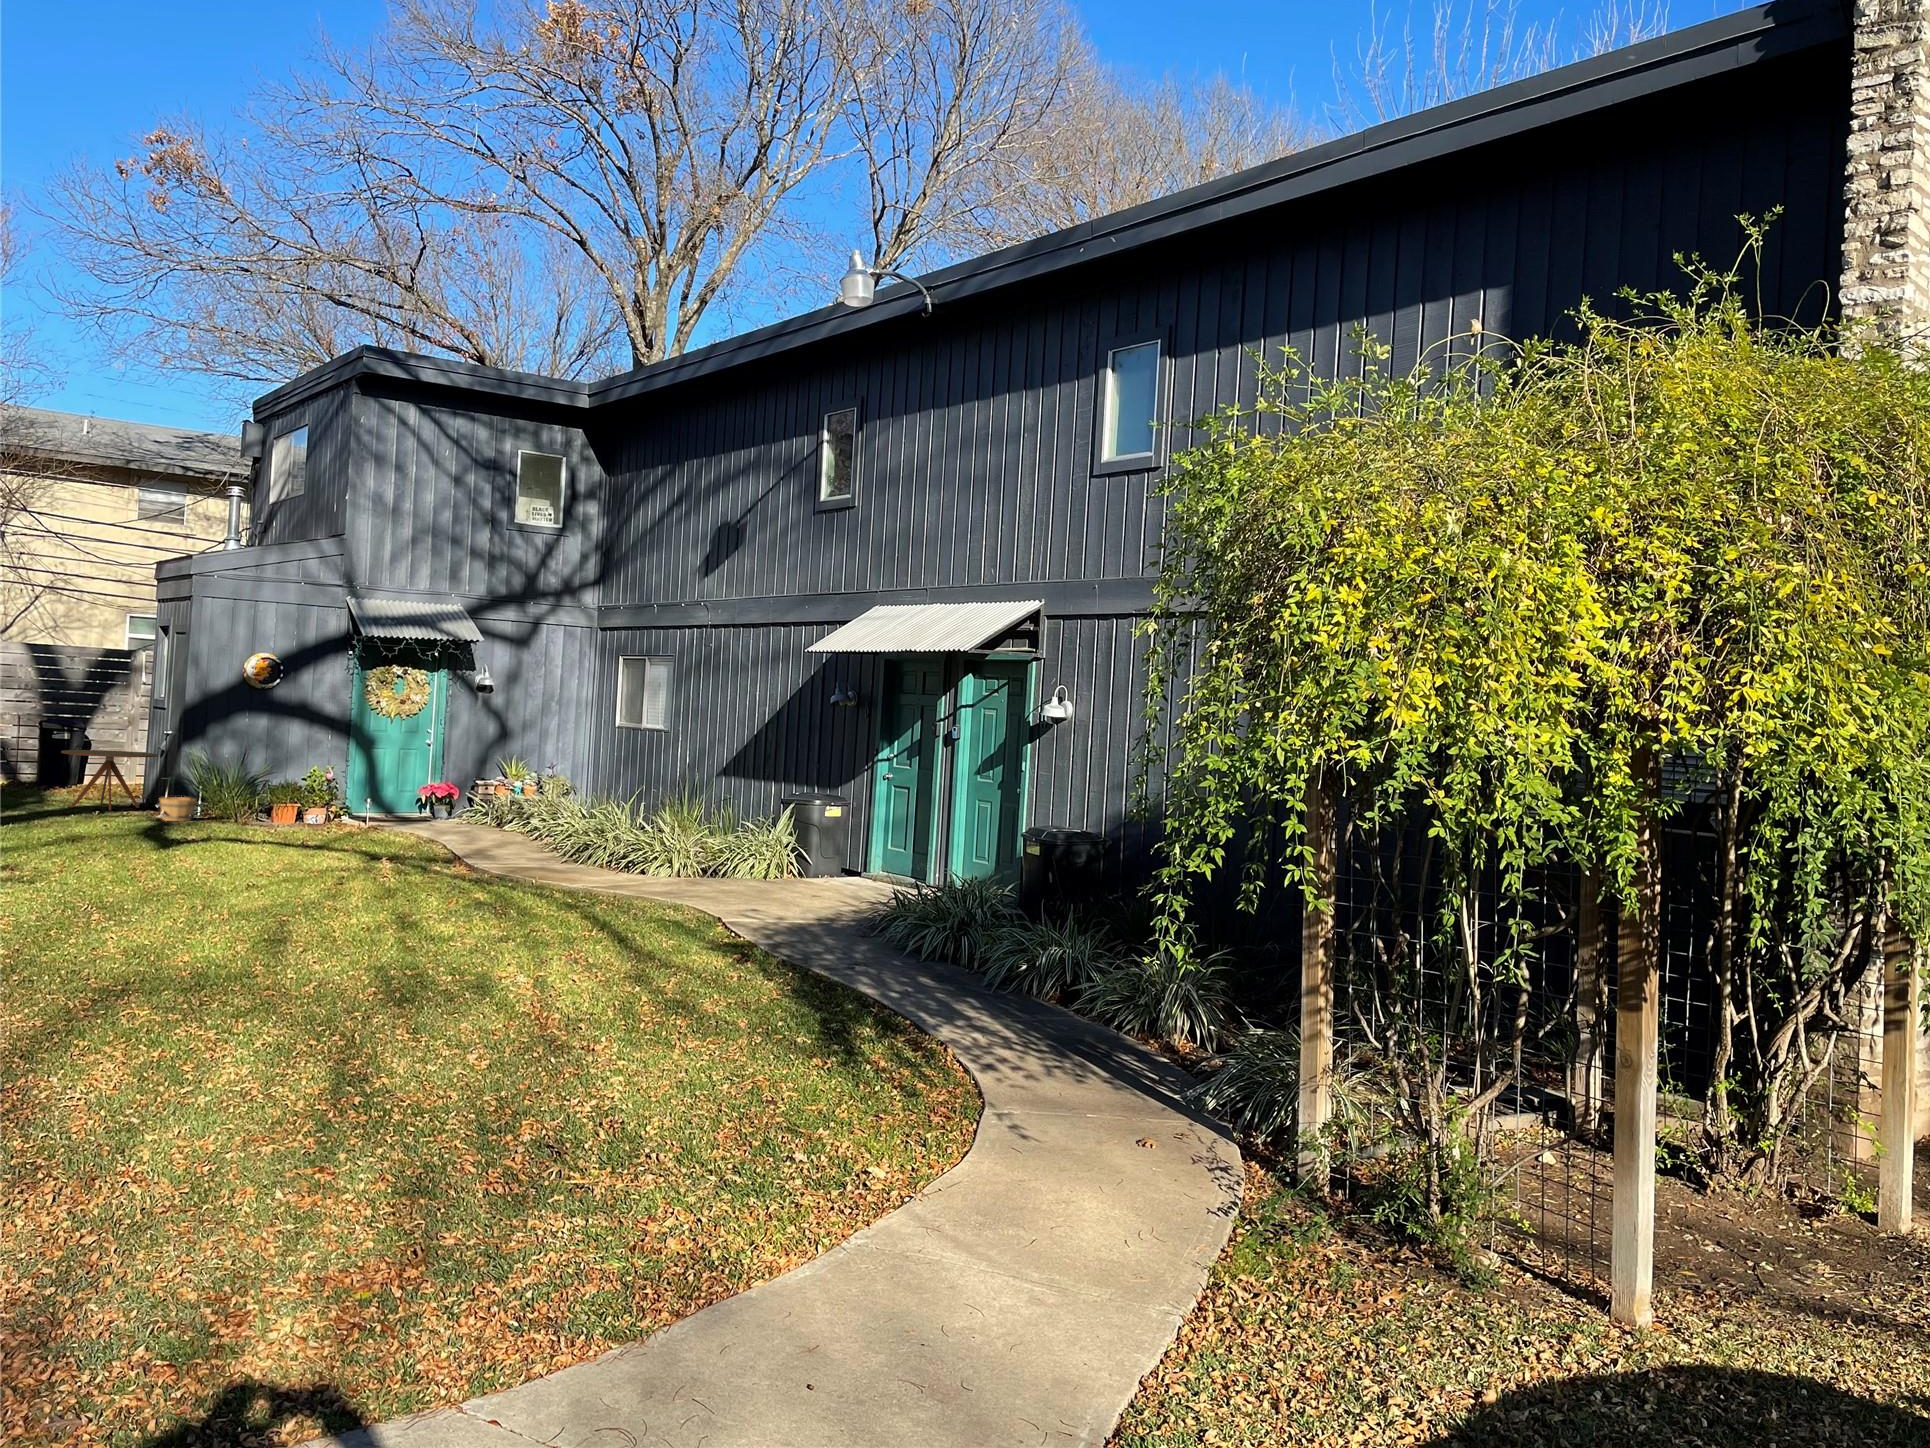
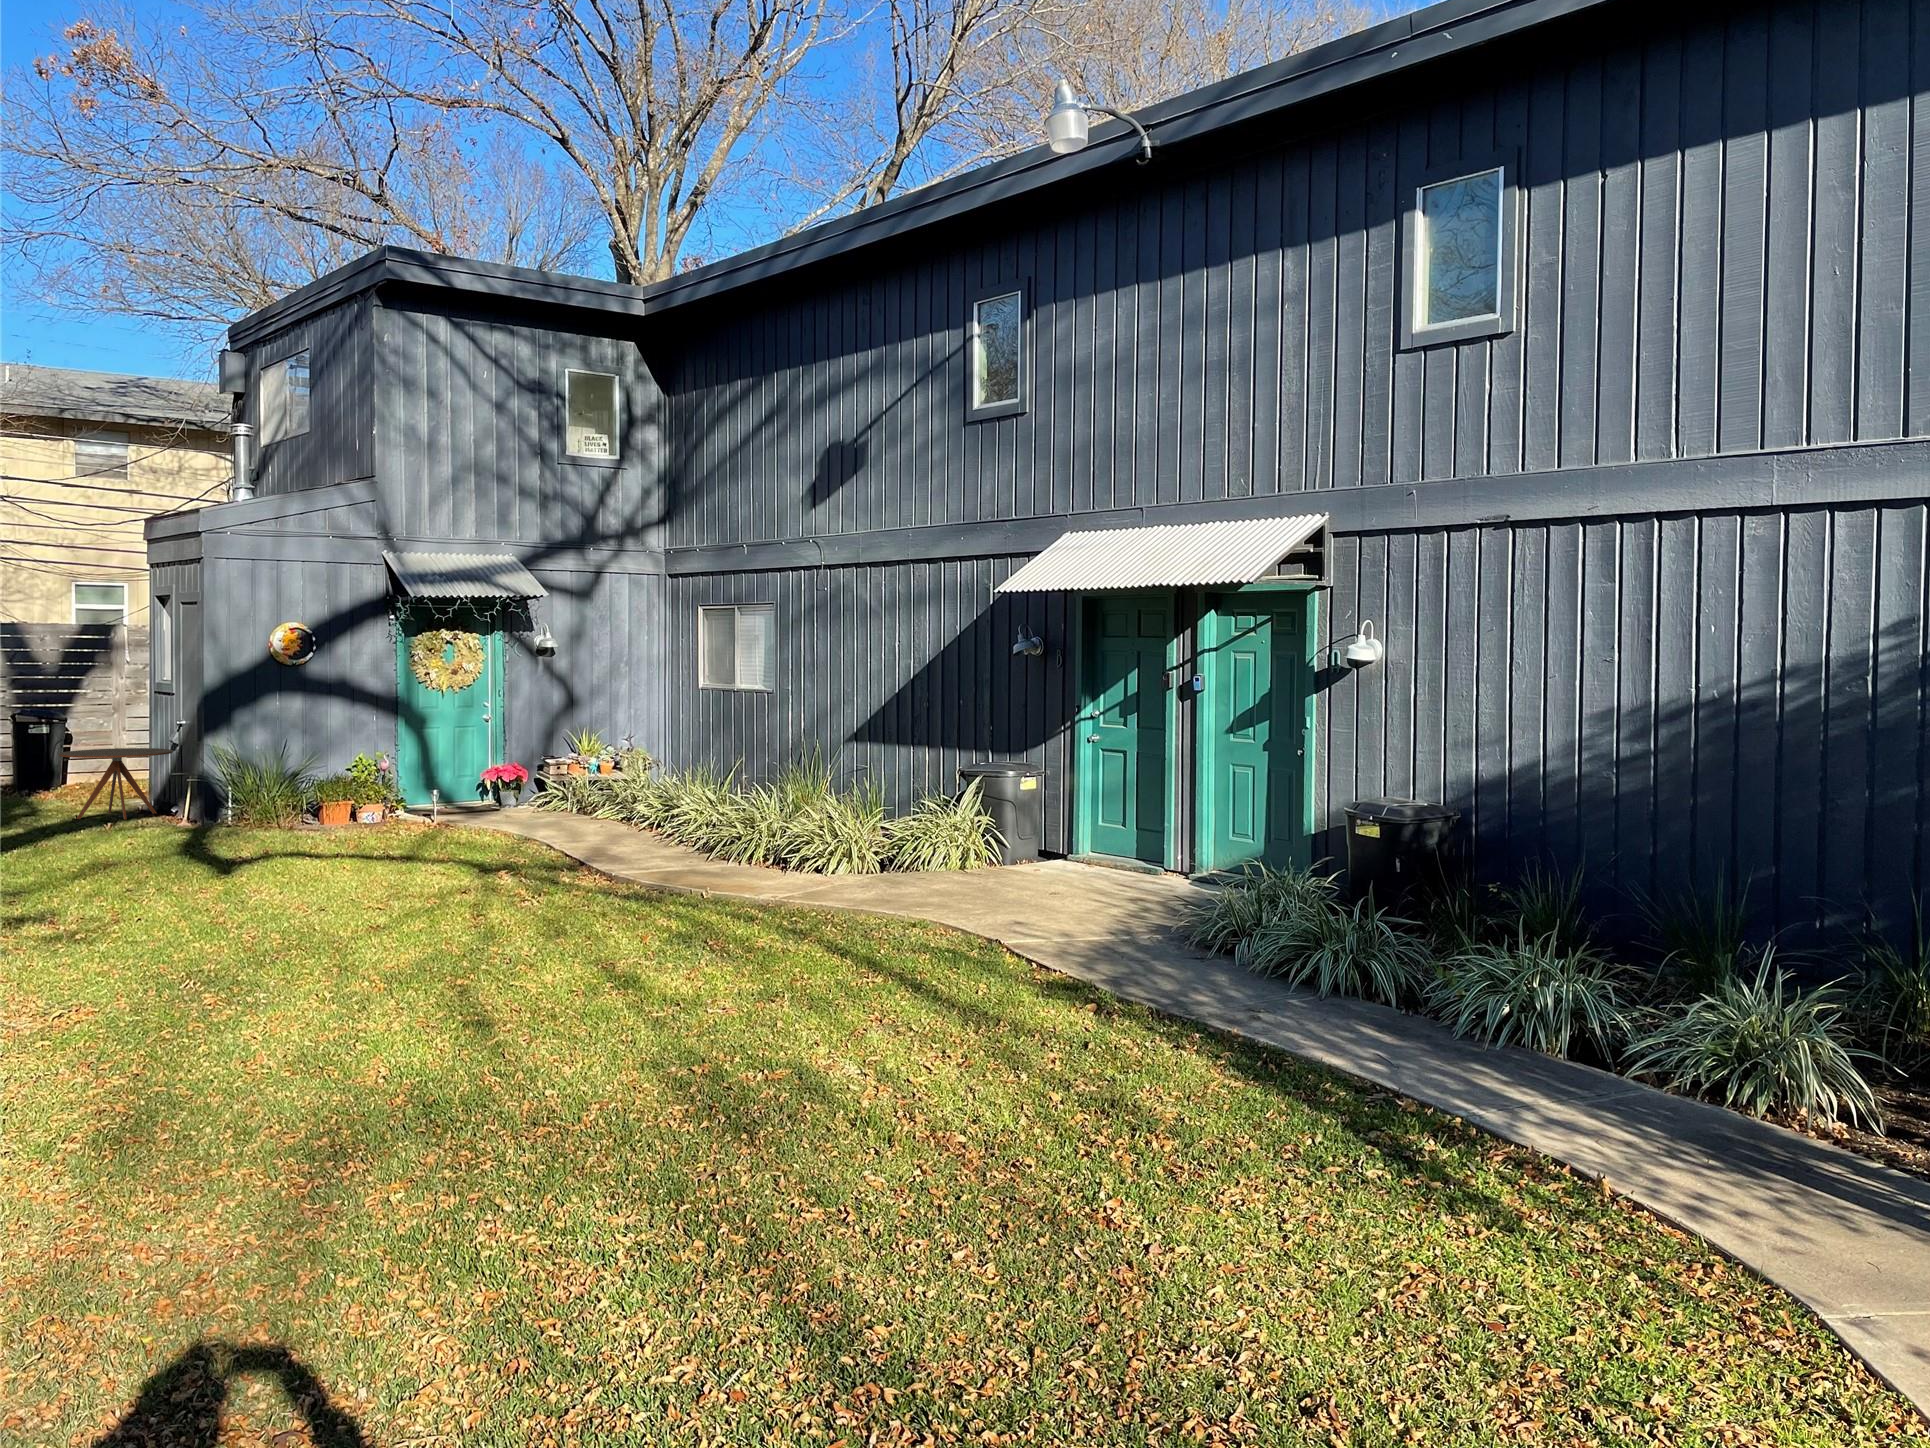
bucket: present [159,797,197,821] -> none [191,801,236,830]

